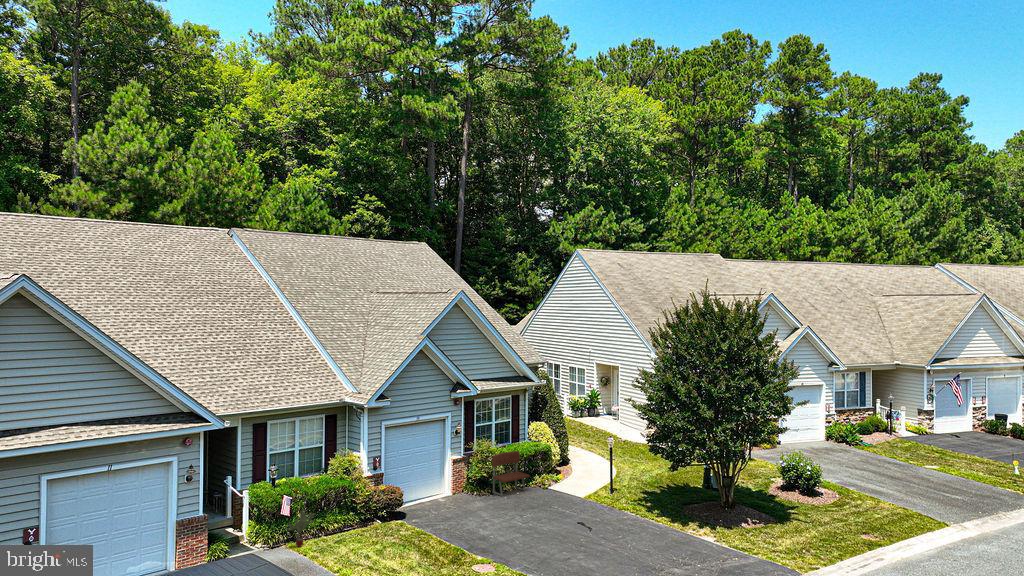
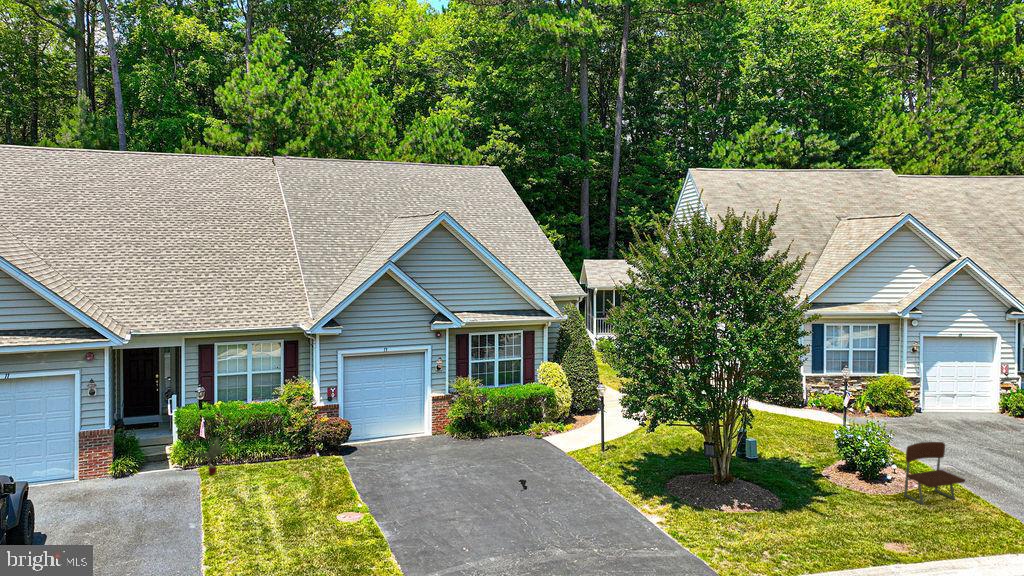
bench: present [492,451,530,496] -> present [904,442,965,505]

